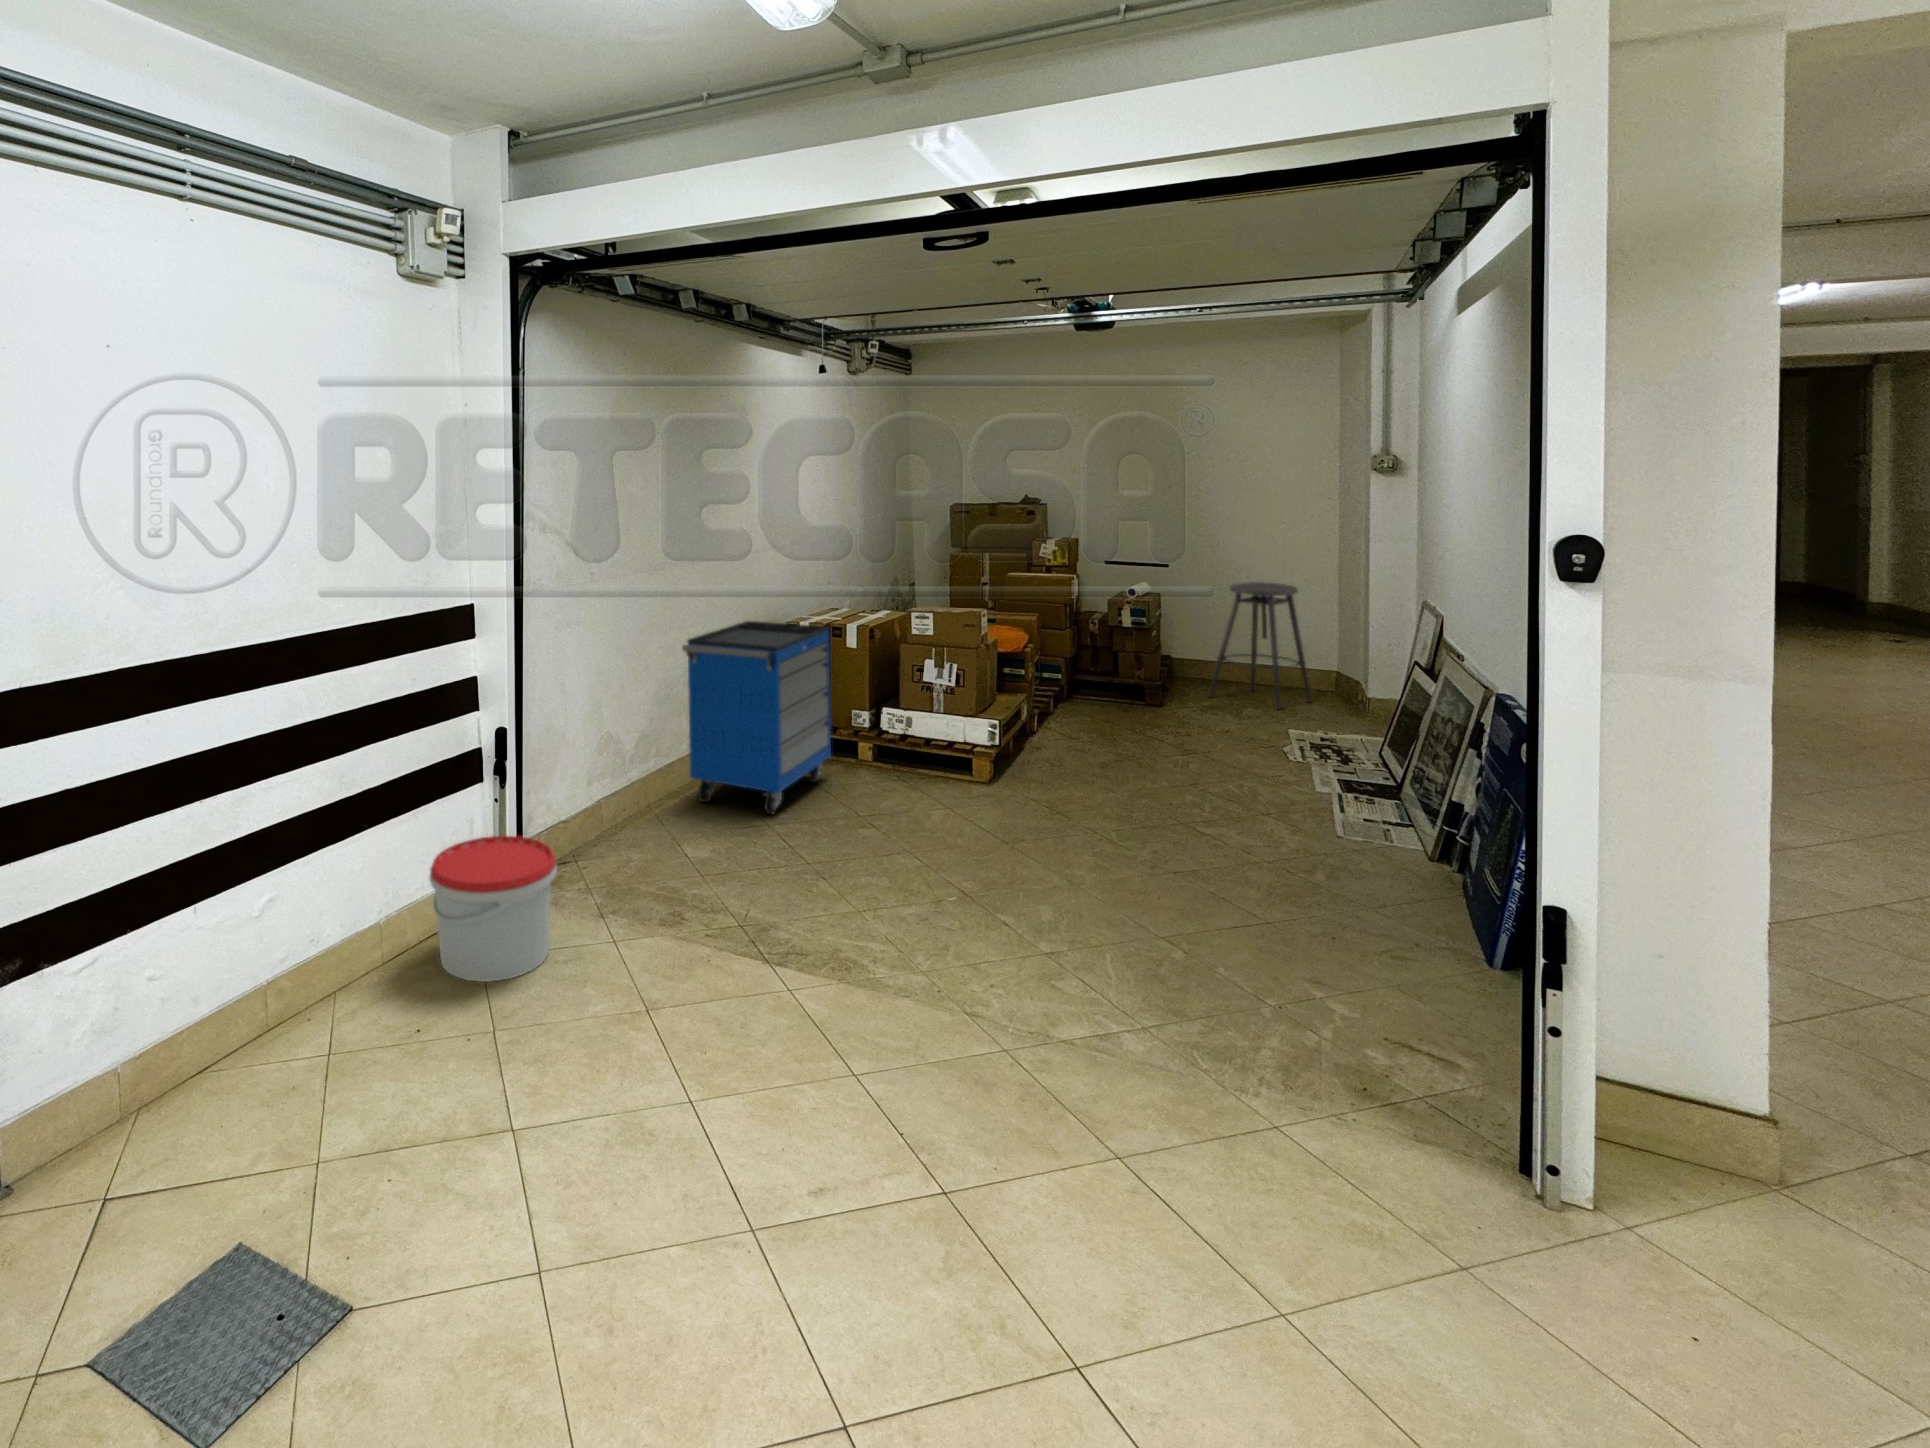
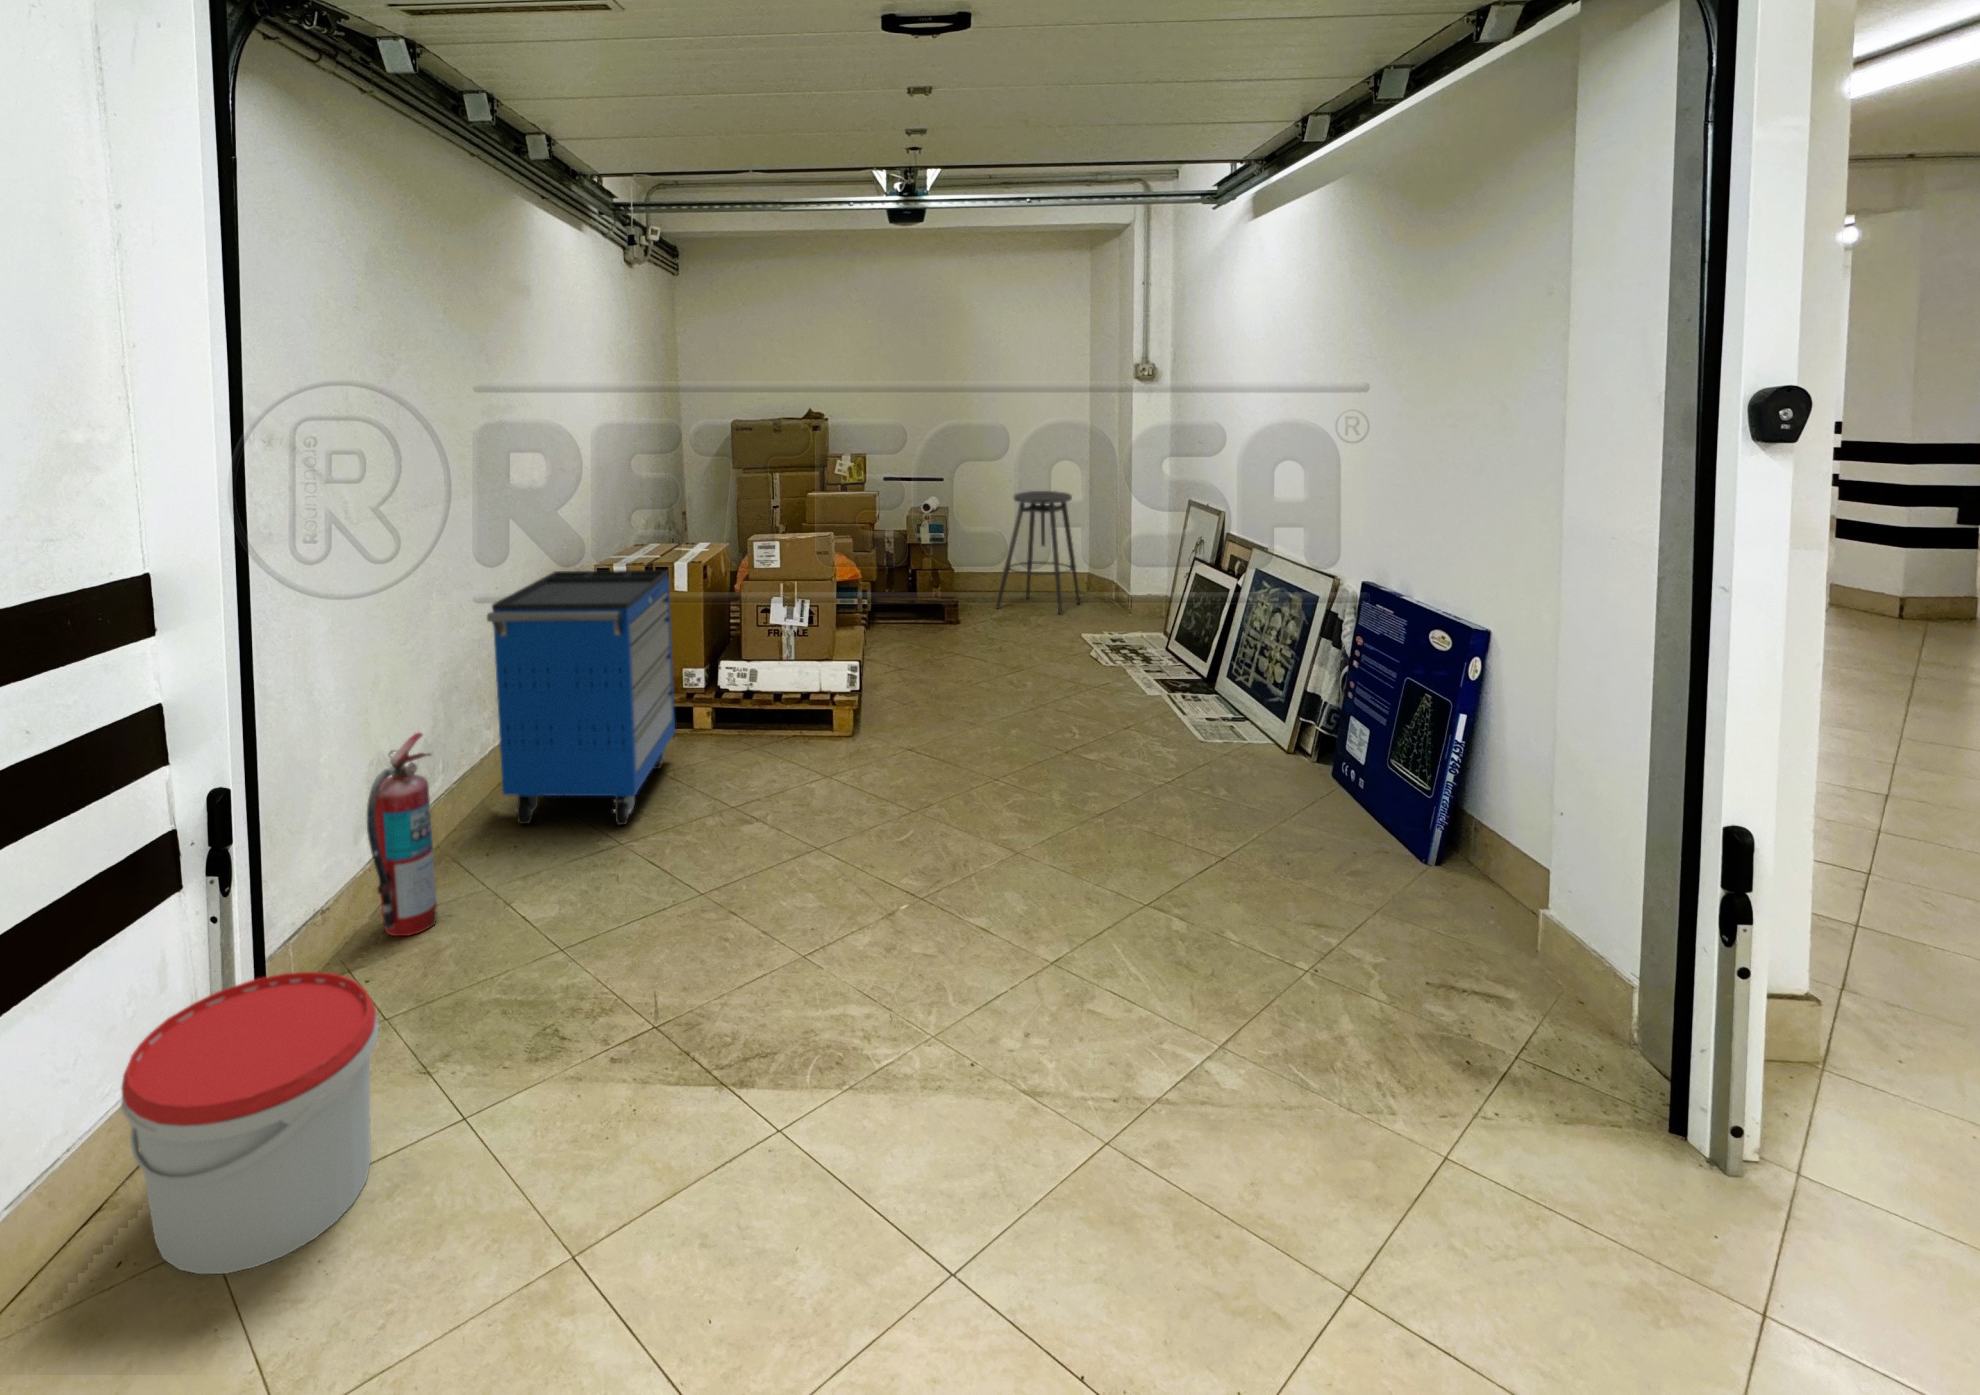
fire extinguisher: none [585,718,631,852] -> present [367,733,437,936]

